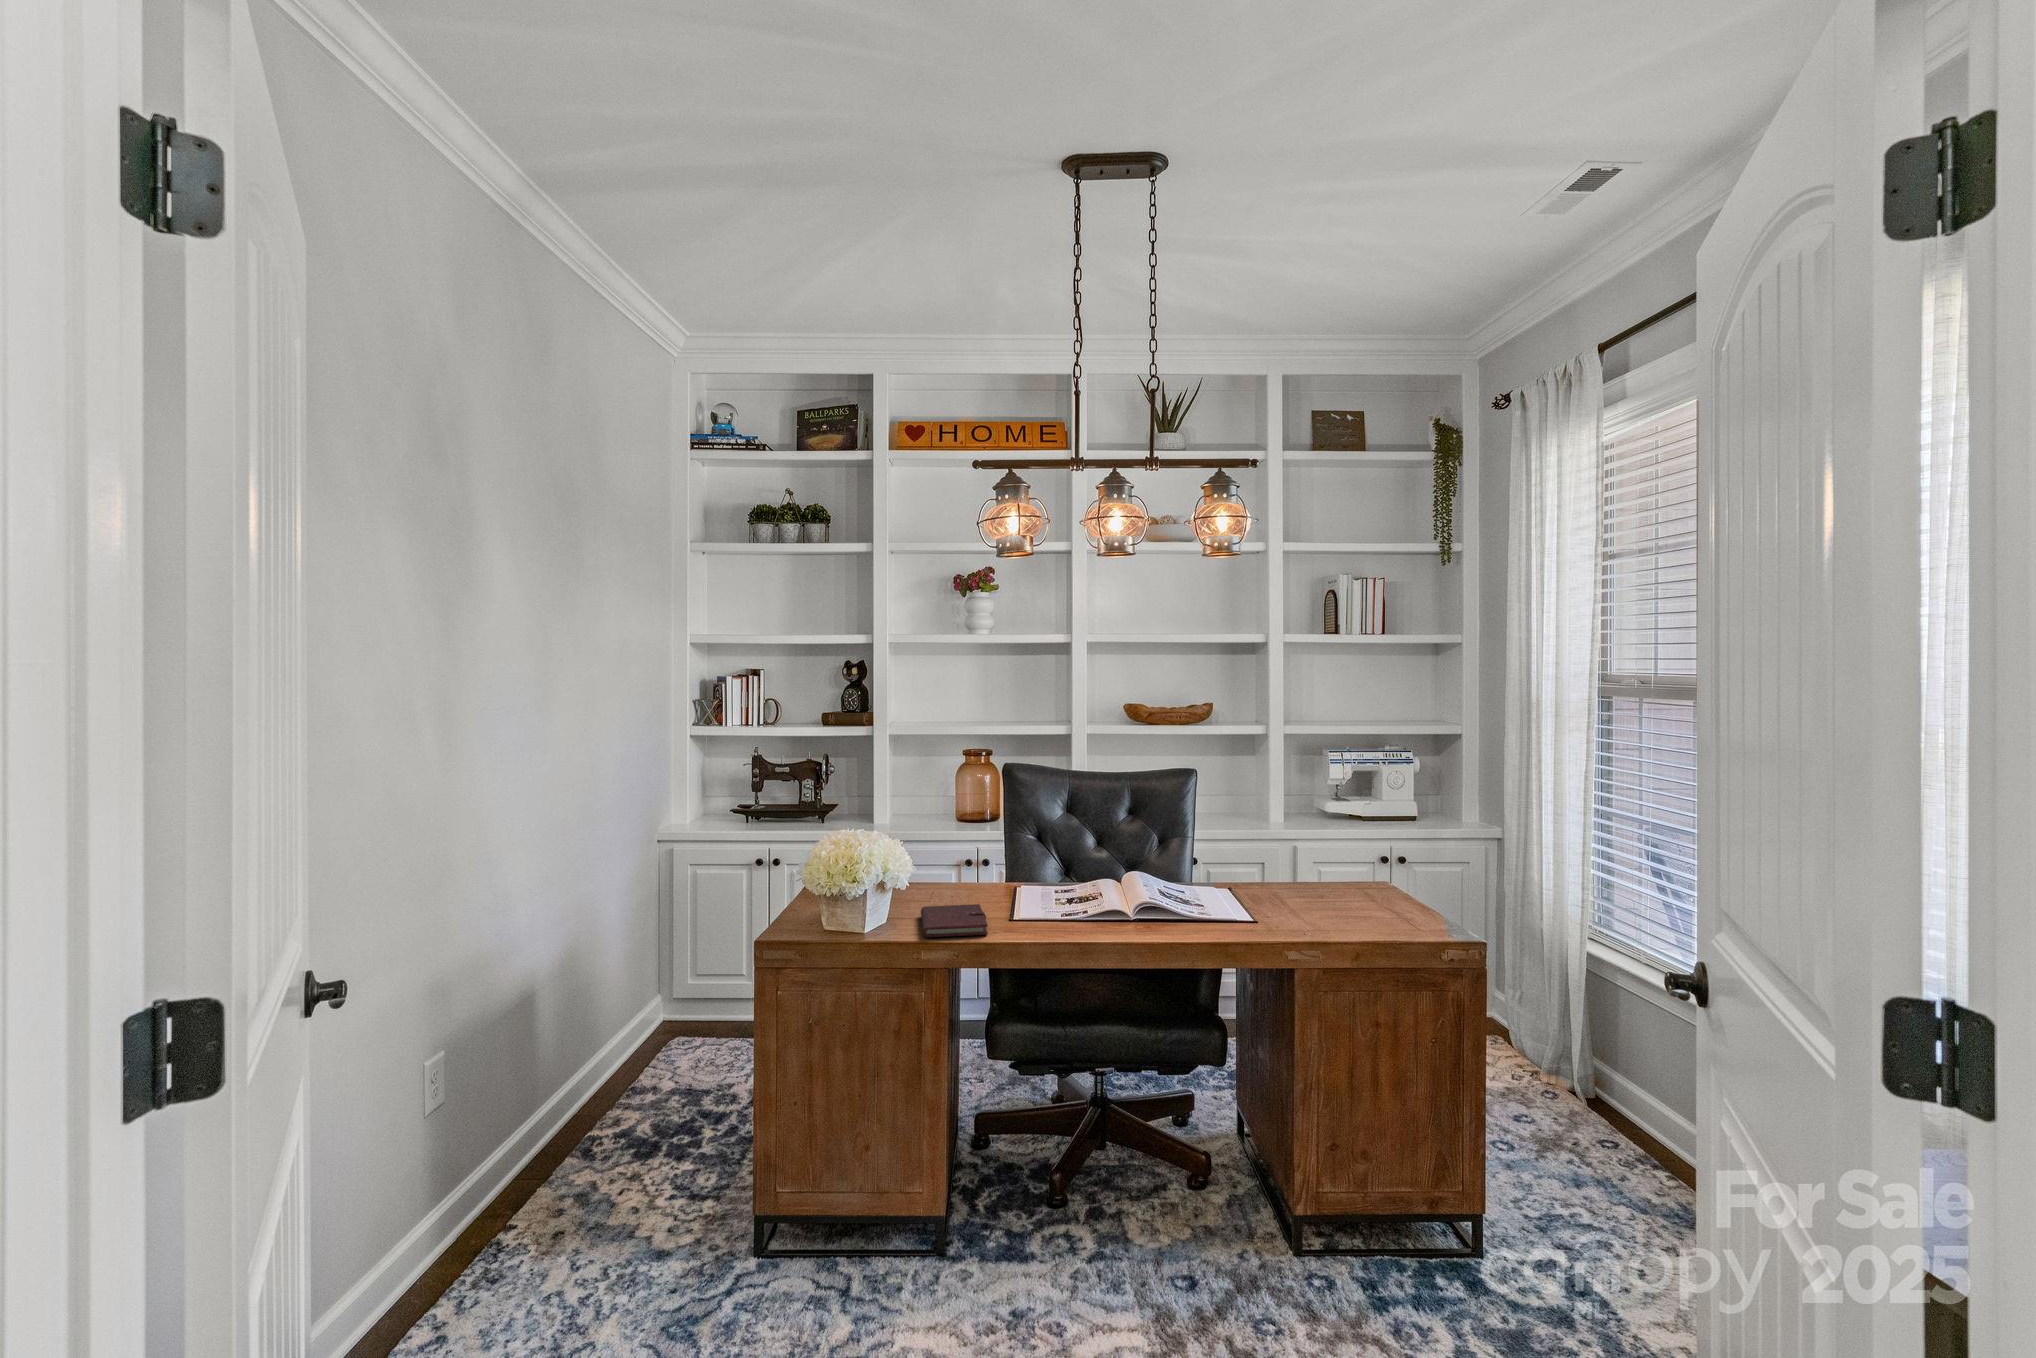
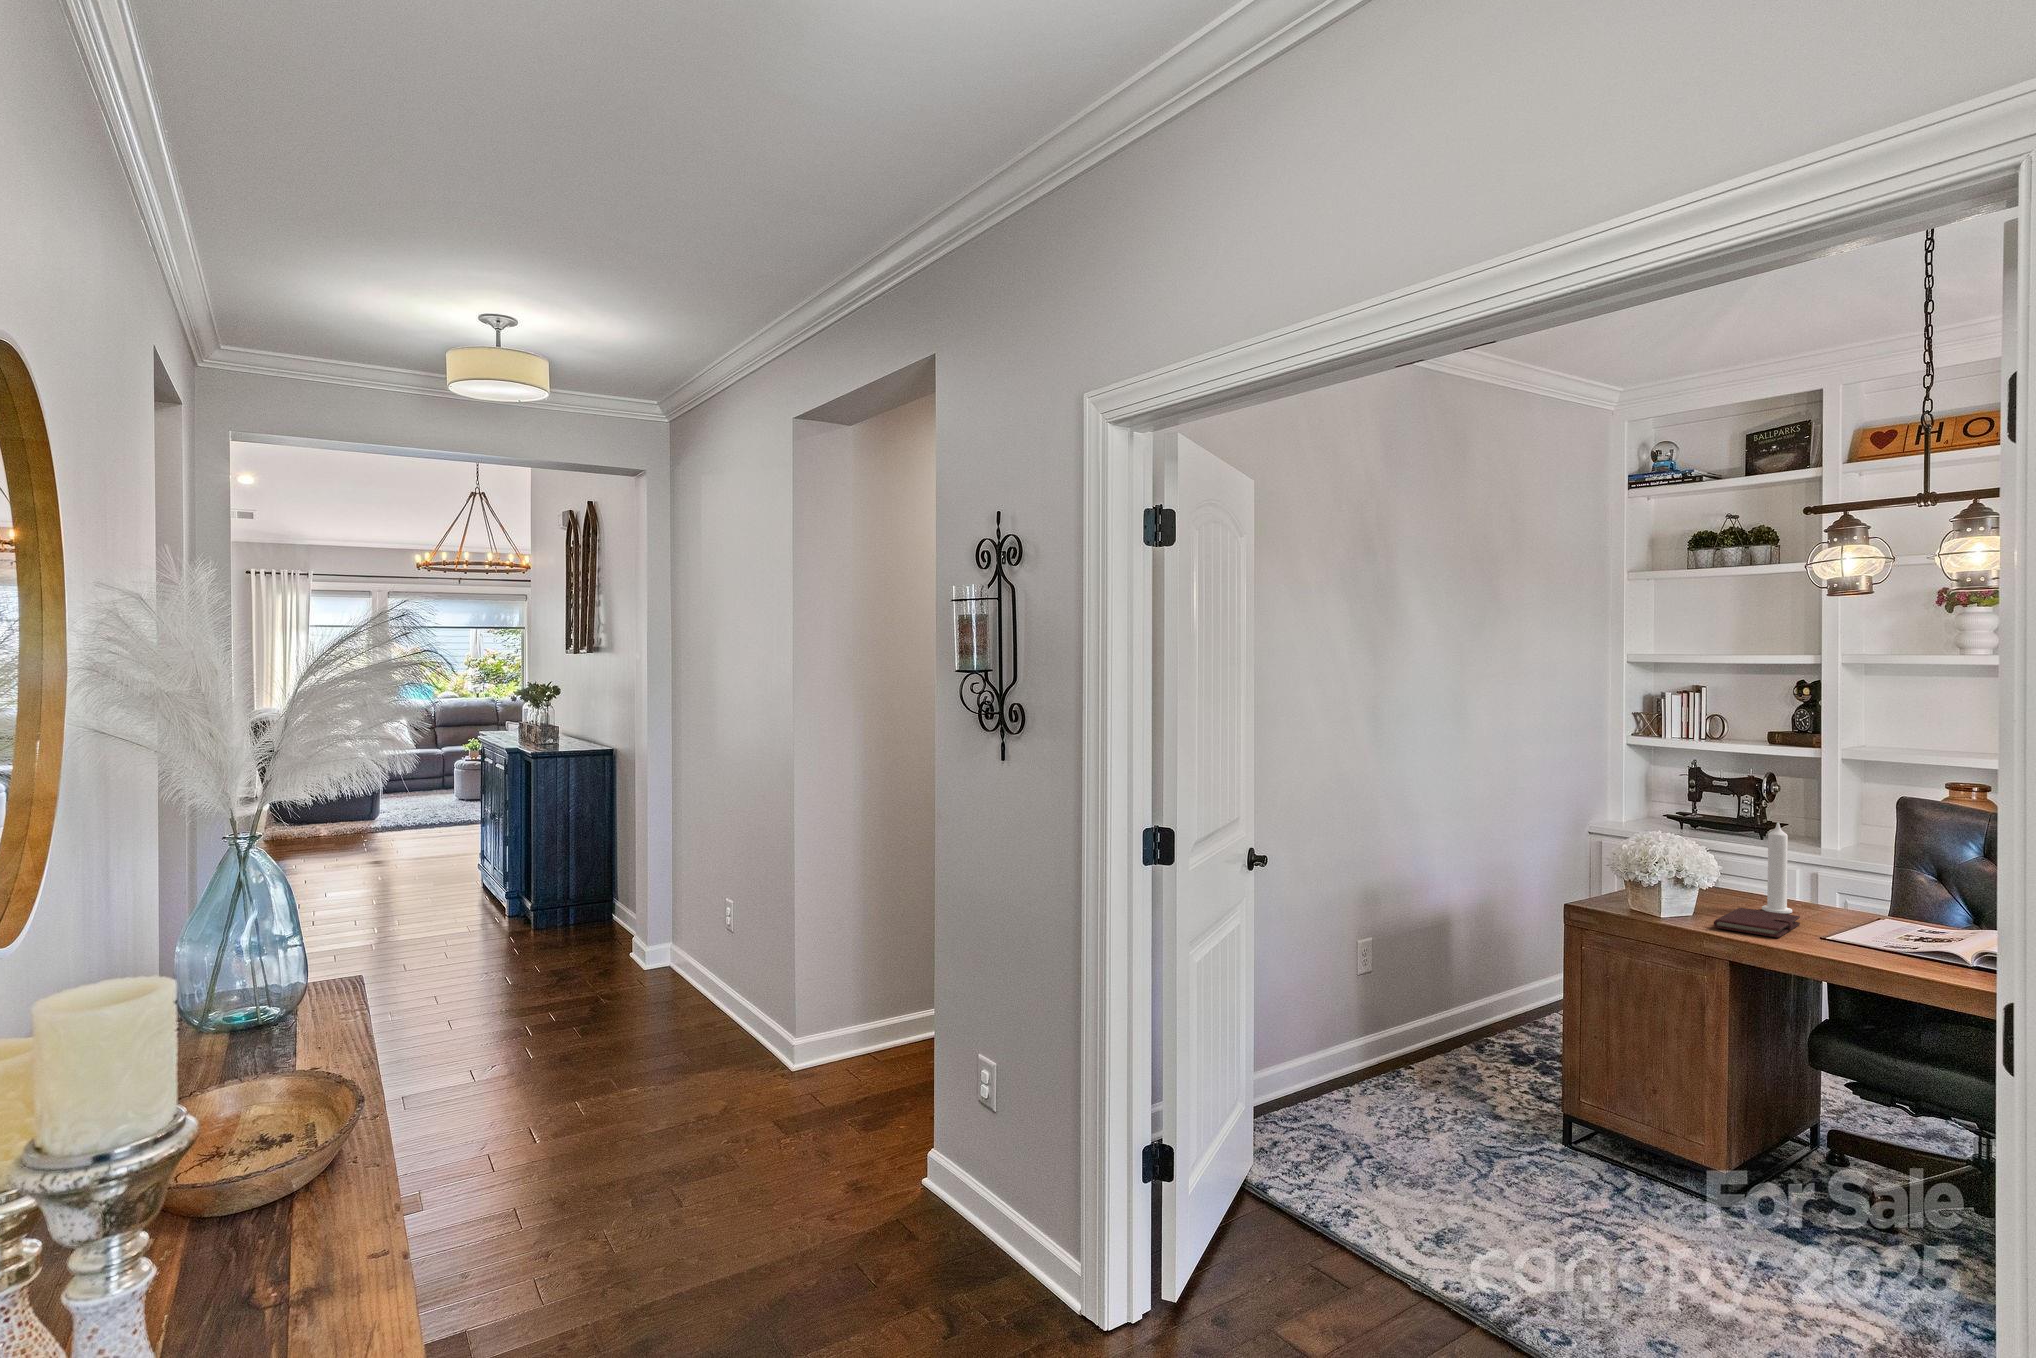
candle: none [930,805,957,905] -> present [1762,822,1792,914]

